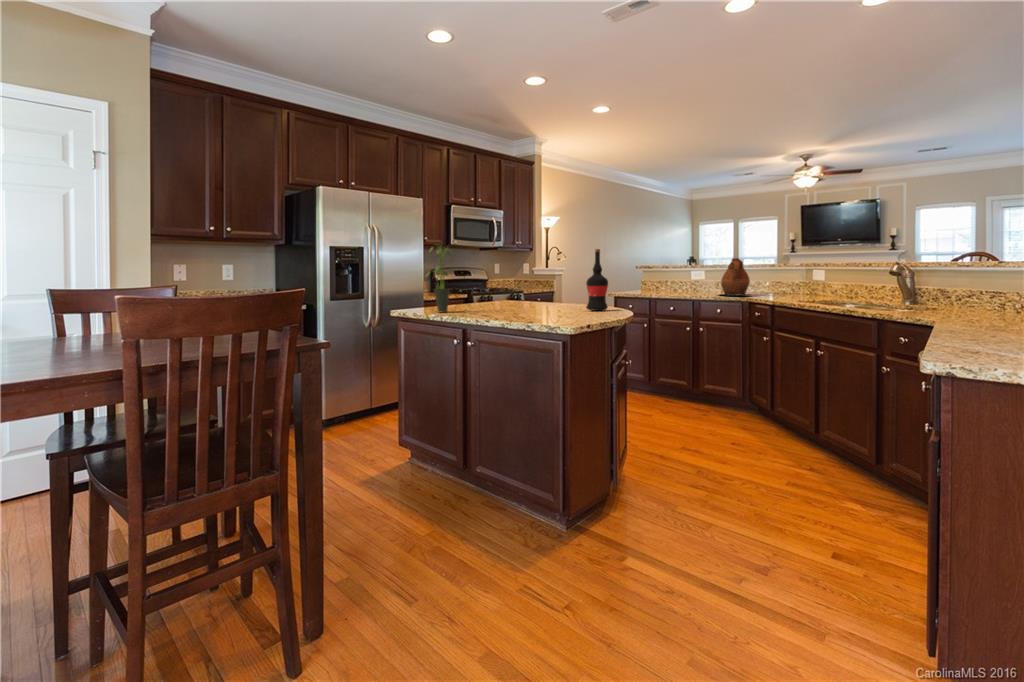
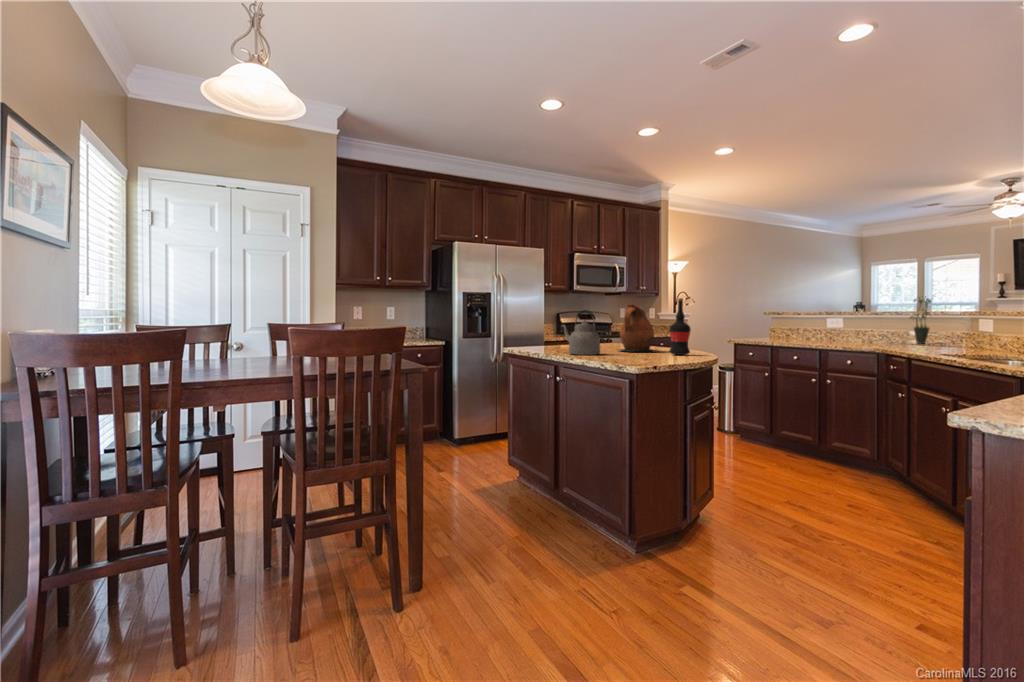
potted plant: present [426,247,453,312] -> present [910,296,932,344]
ceramic pitcher: present [721,258,750,296] -> present [620,304,658,351]
kettle: none [467,263,516,315] -> present [562,310,600,355]

